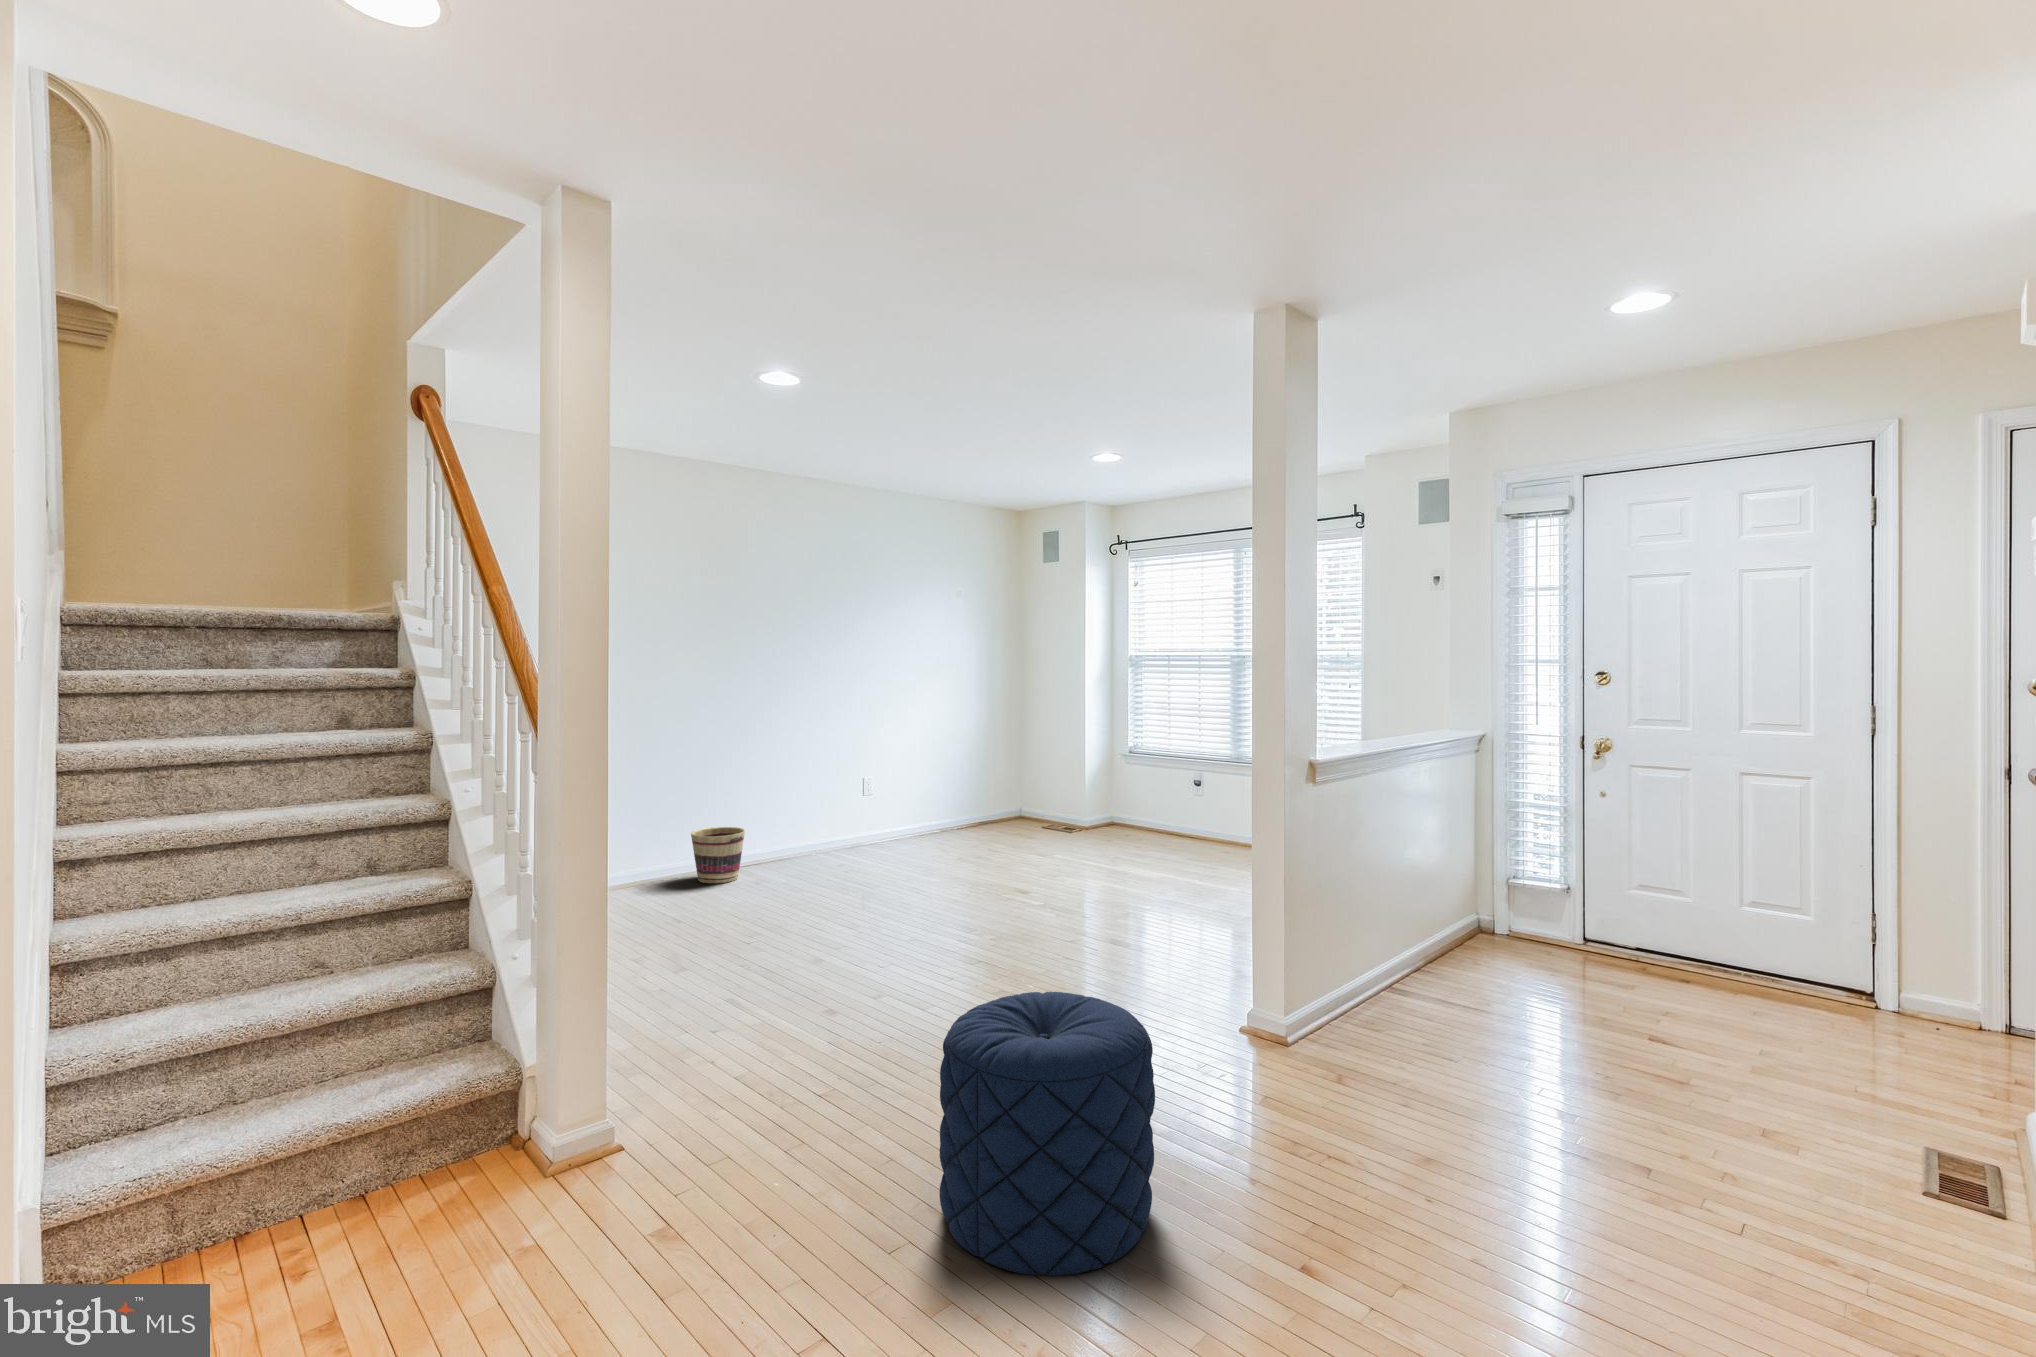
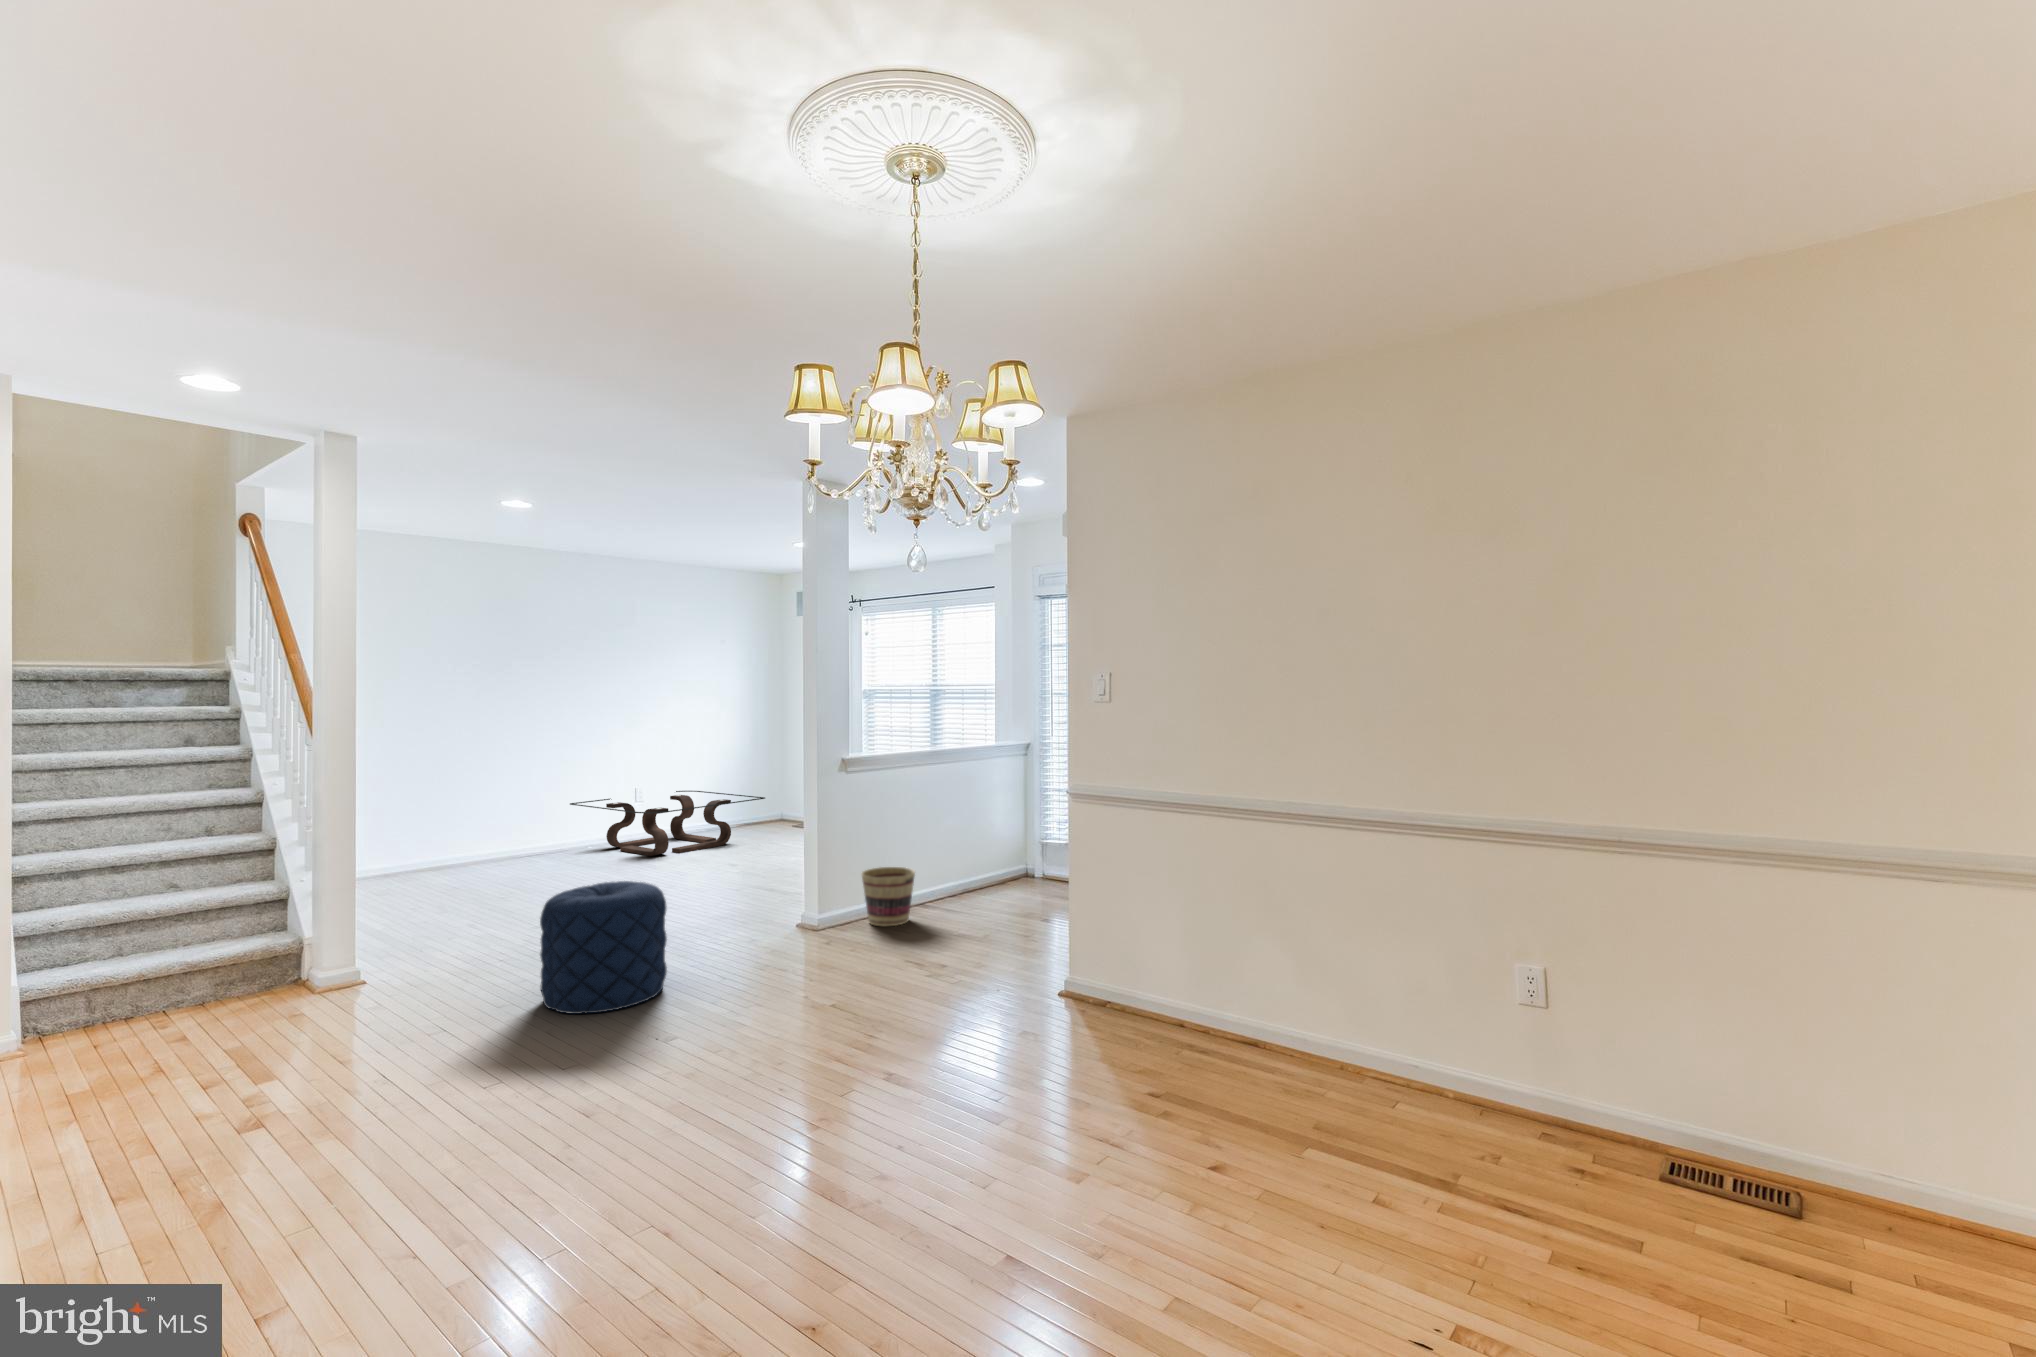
coffee table: none [794,784,1038,875] -> present [570,791,765,856]
basket: present [691,827,745,883] -> present [862,867,915,926]

